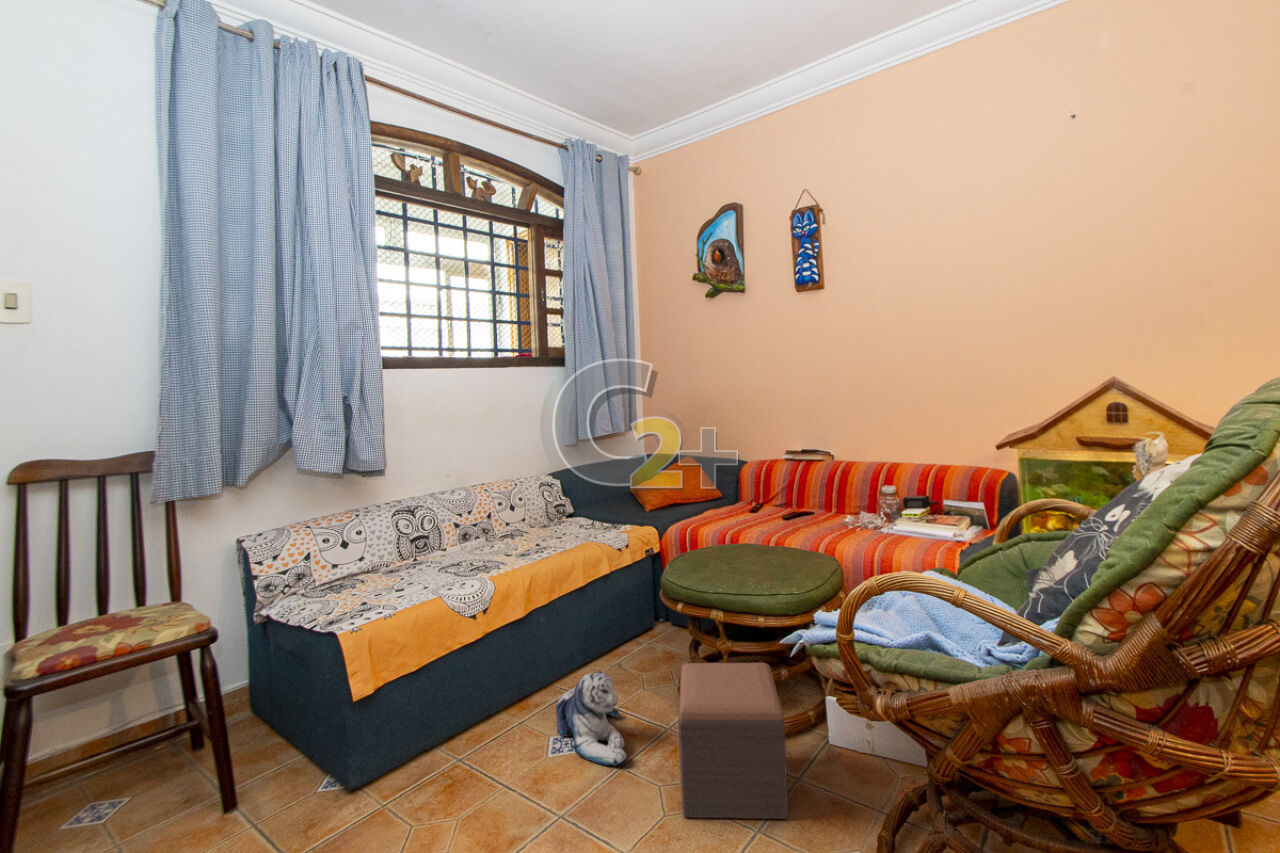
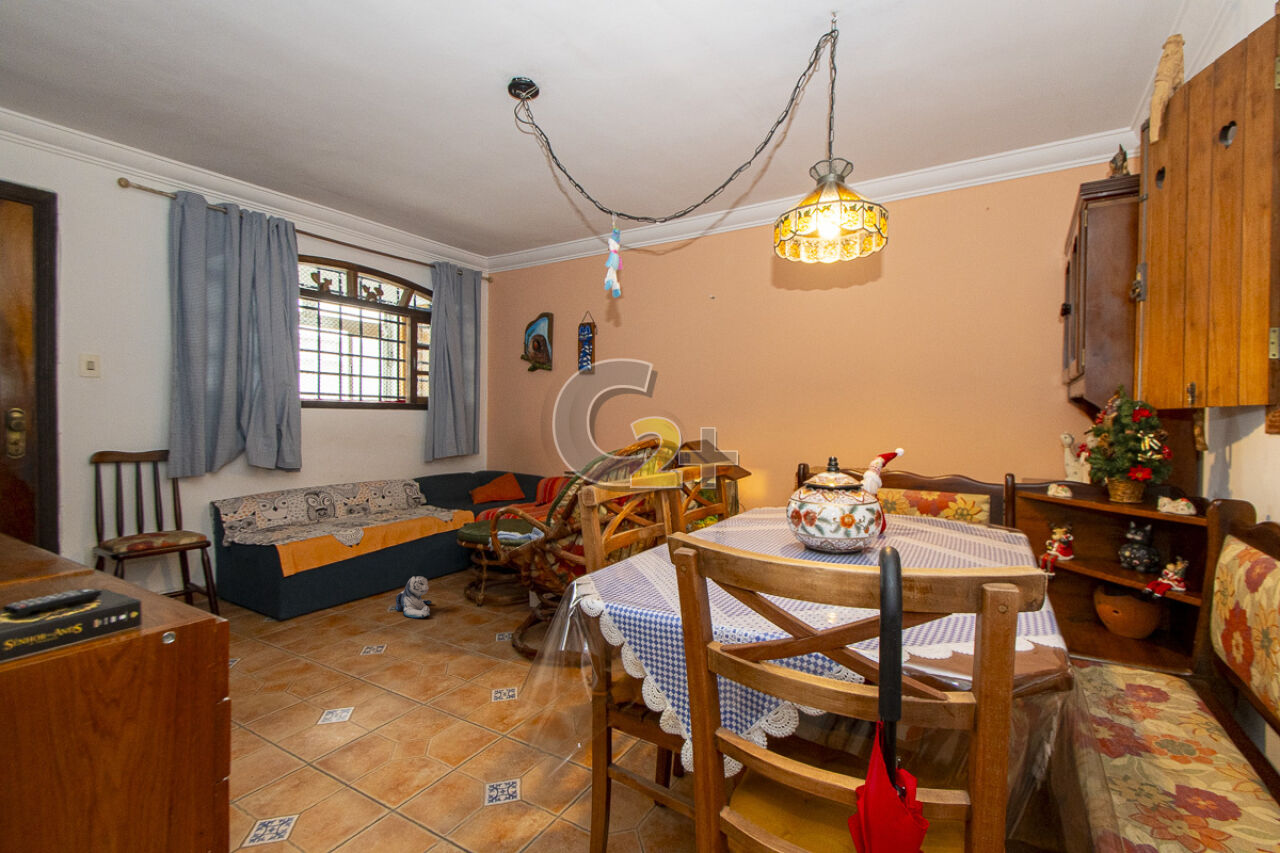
footstool: present [678,663,788,819] -> none [449,566,506,631]

